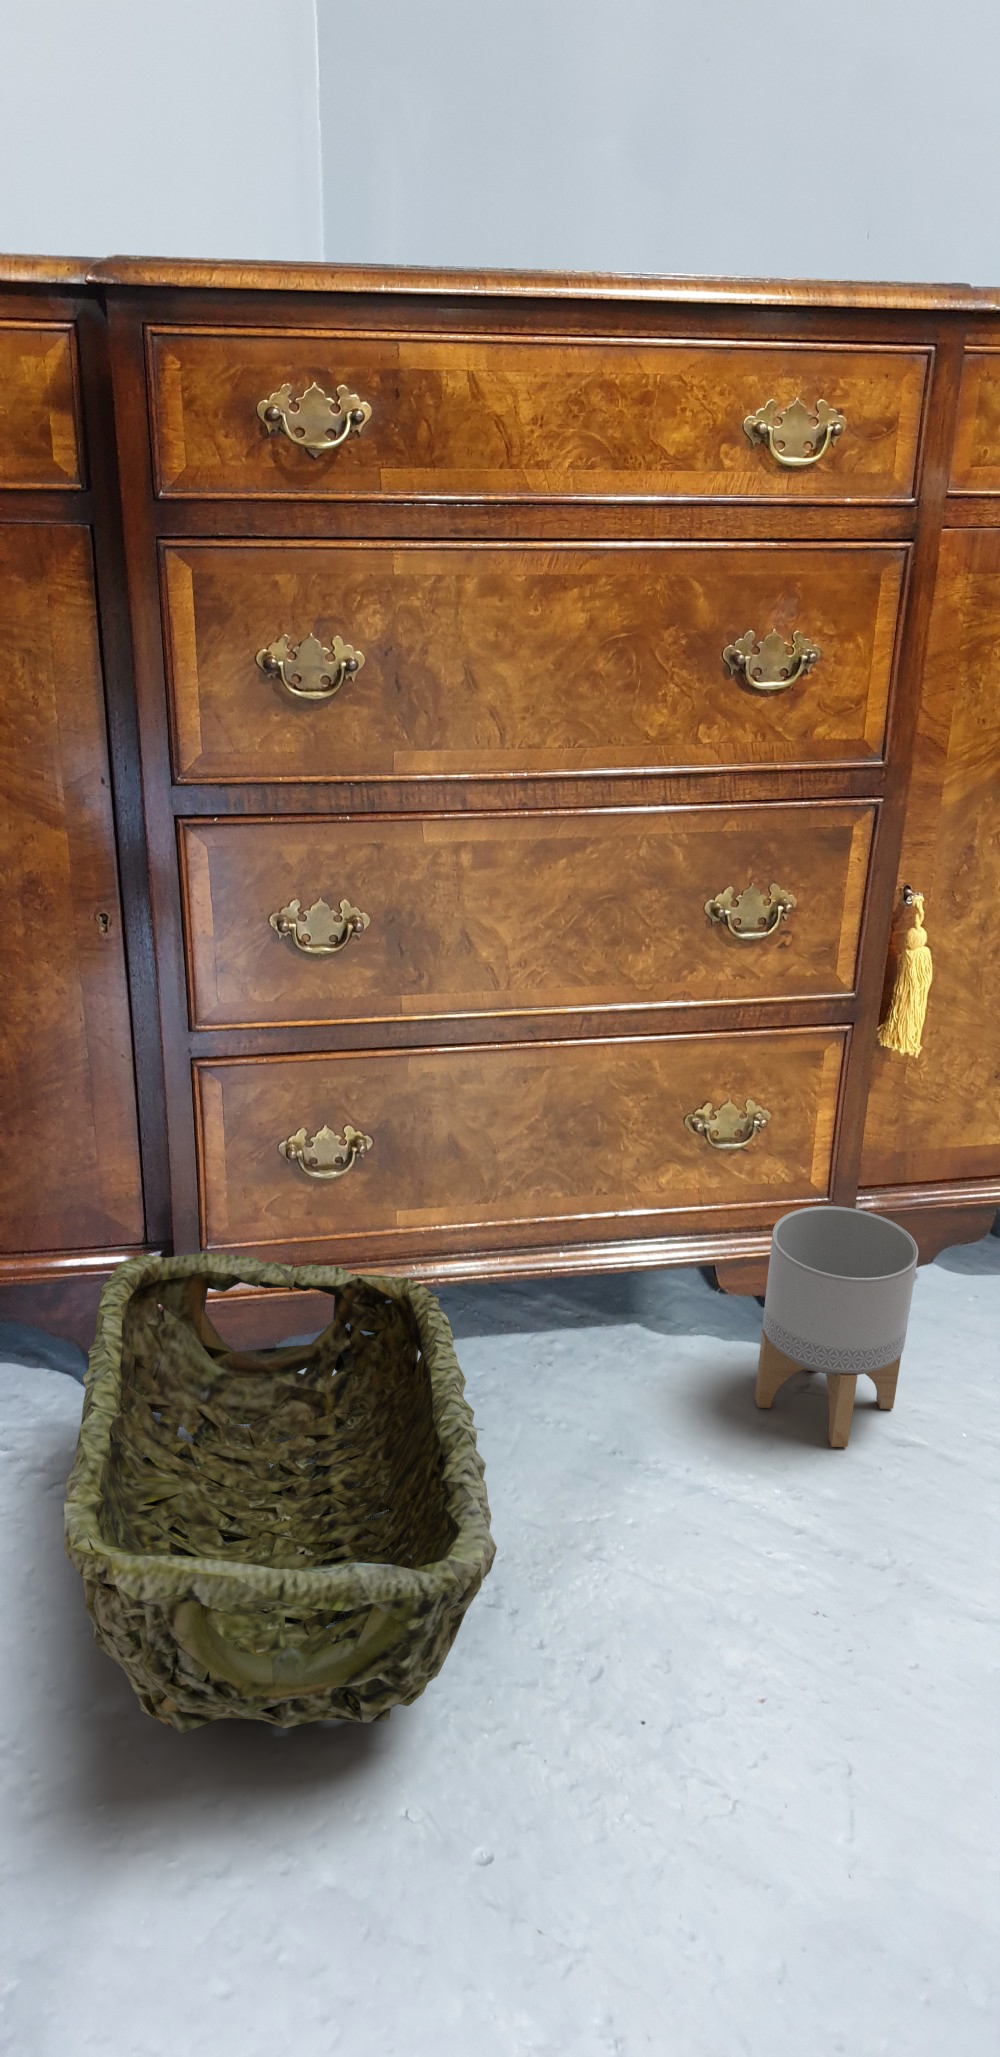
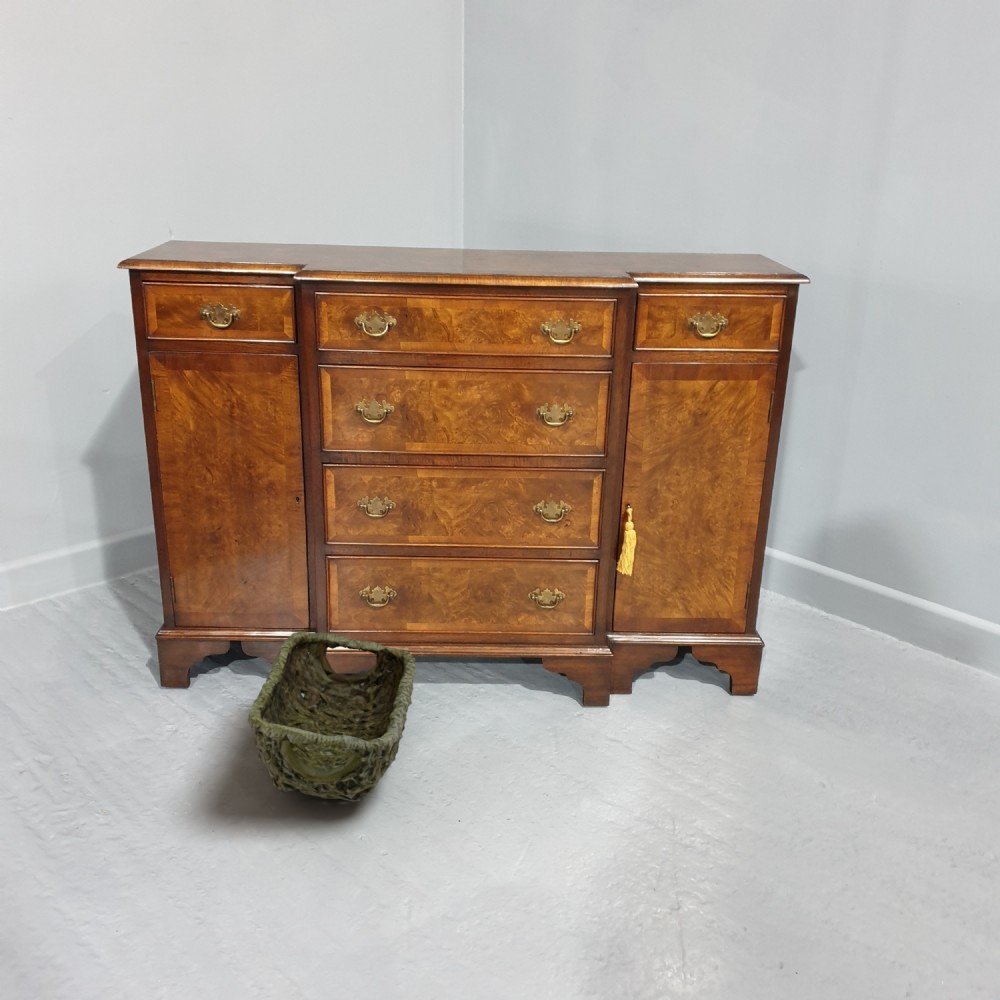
planter: present [755,1206,918,1447] -> none [552,636,615,737]

